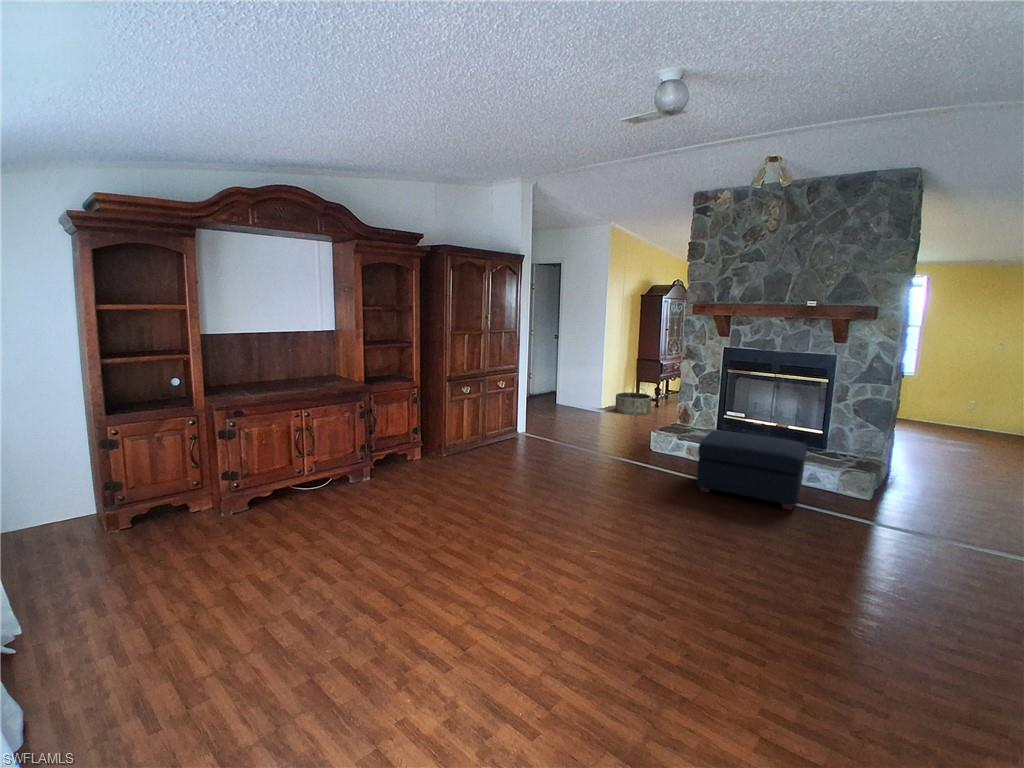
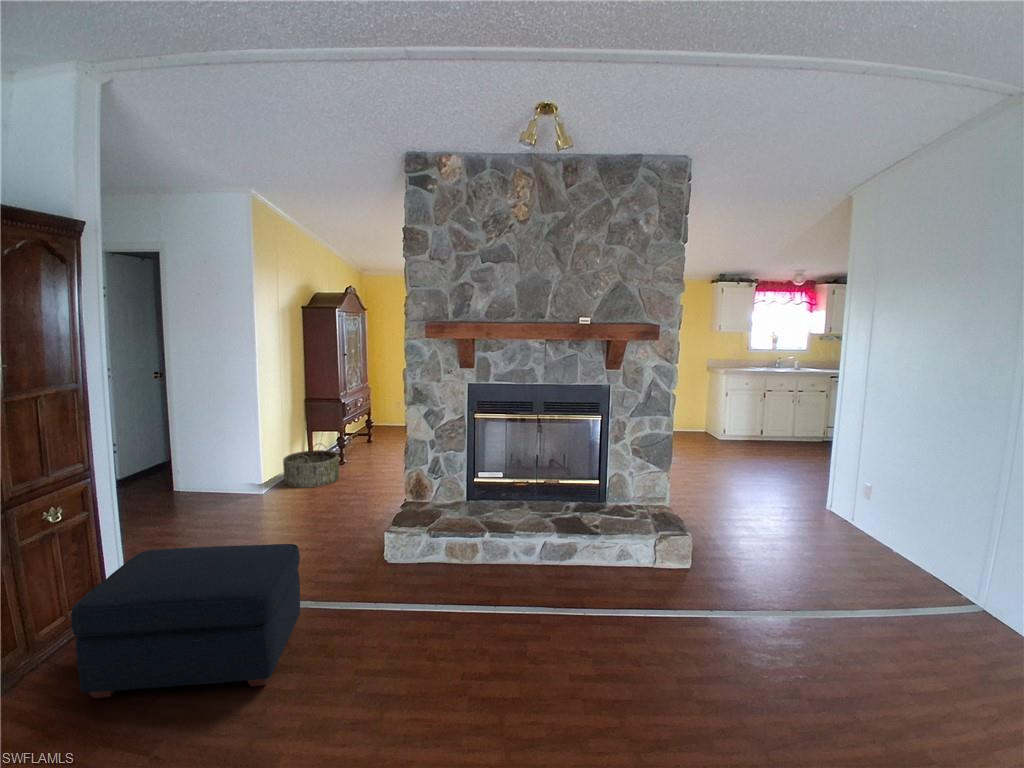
ottoman: present [697,431,807,510] -> present [71,544,300,698]

